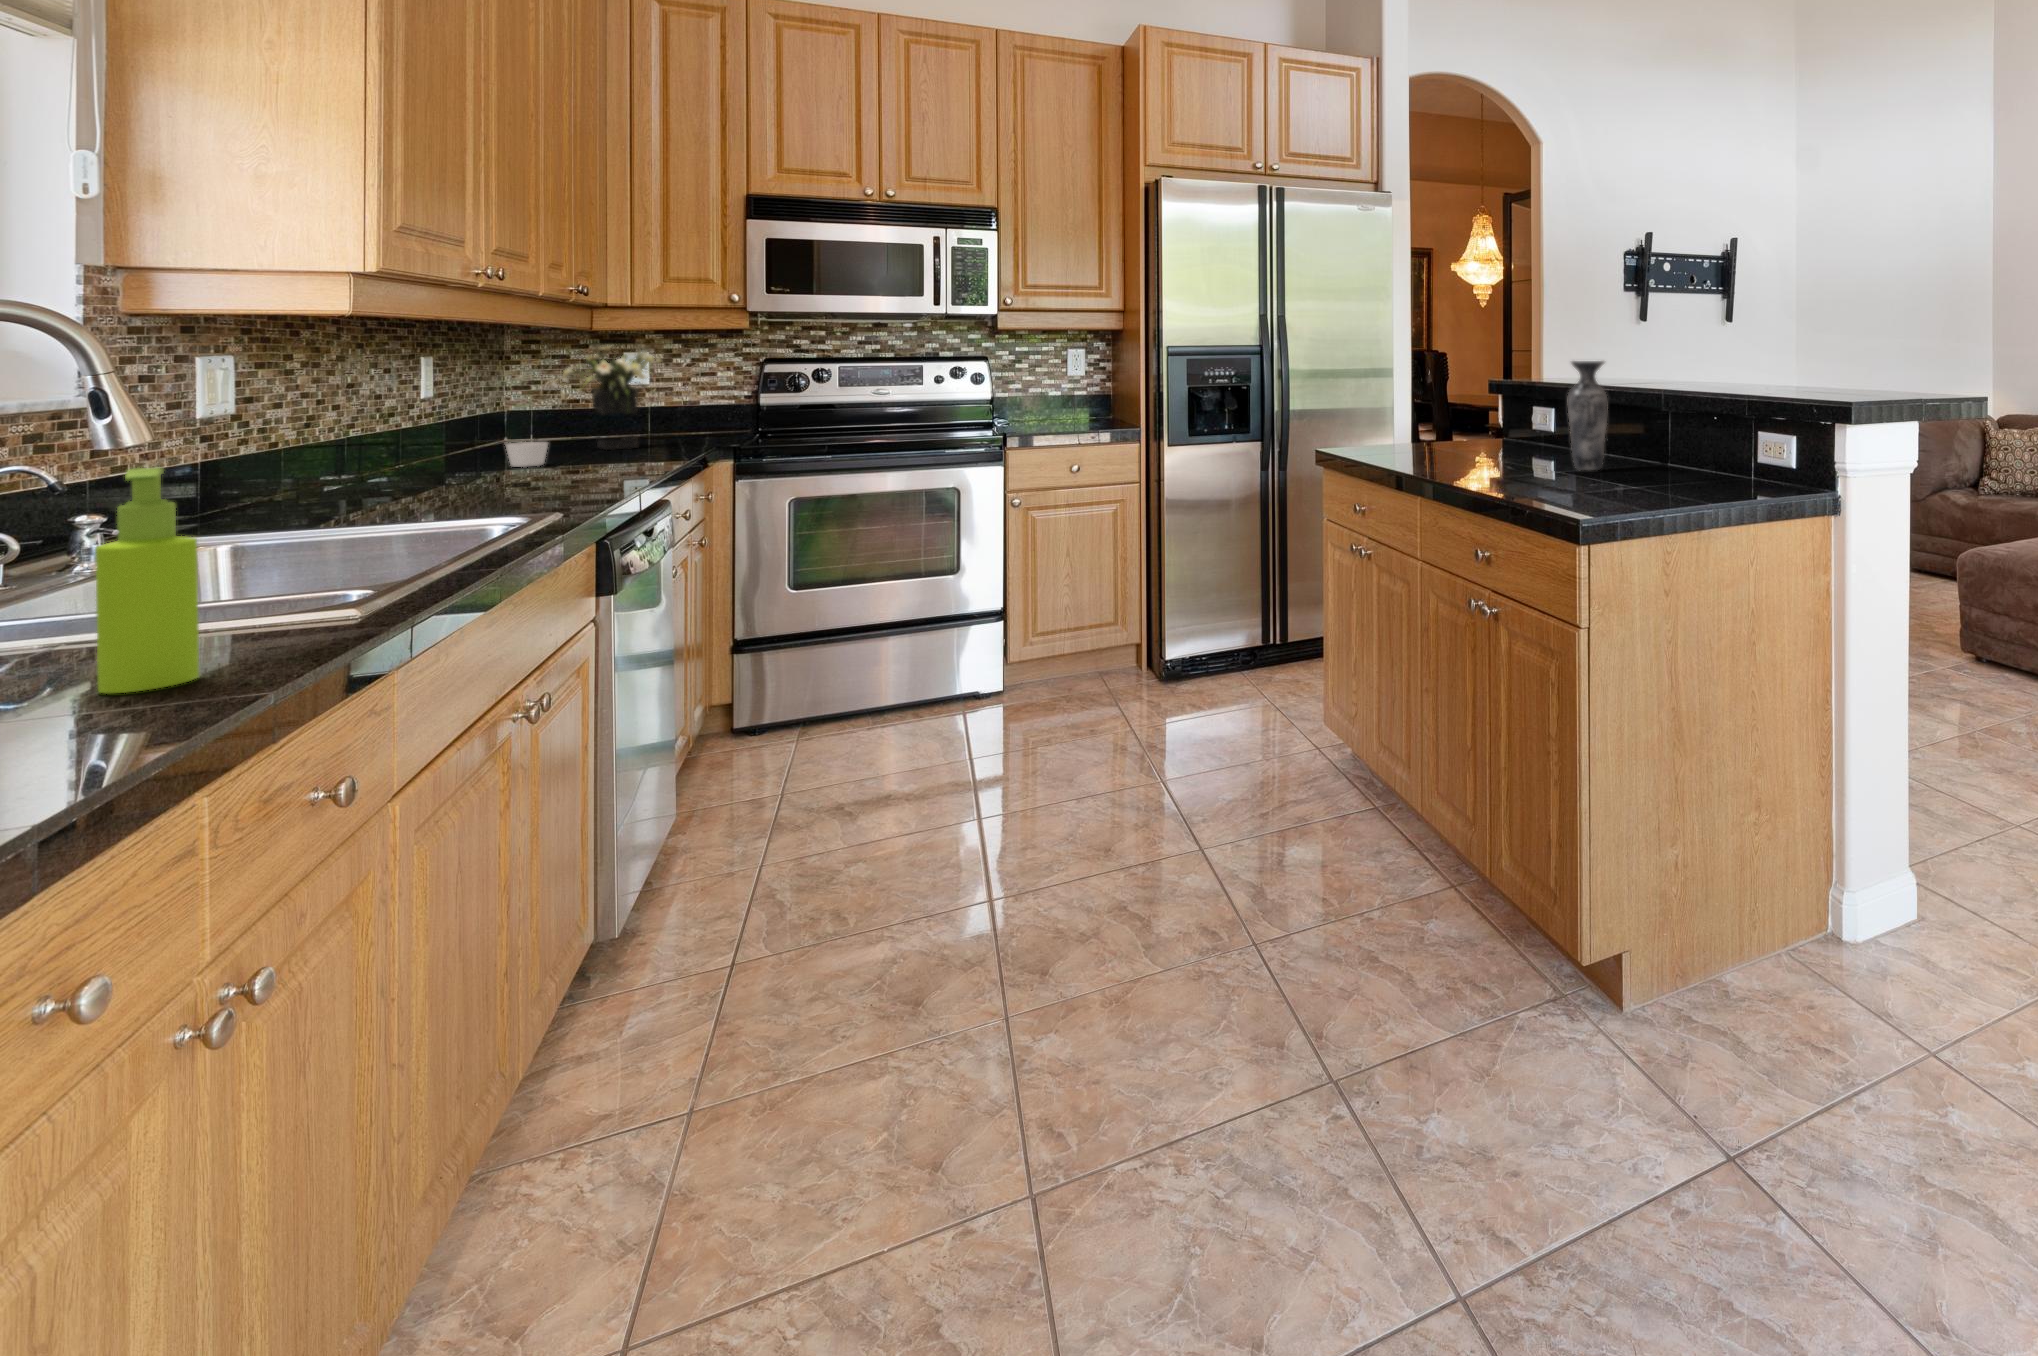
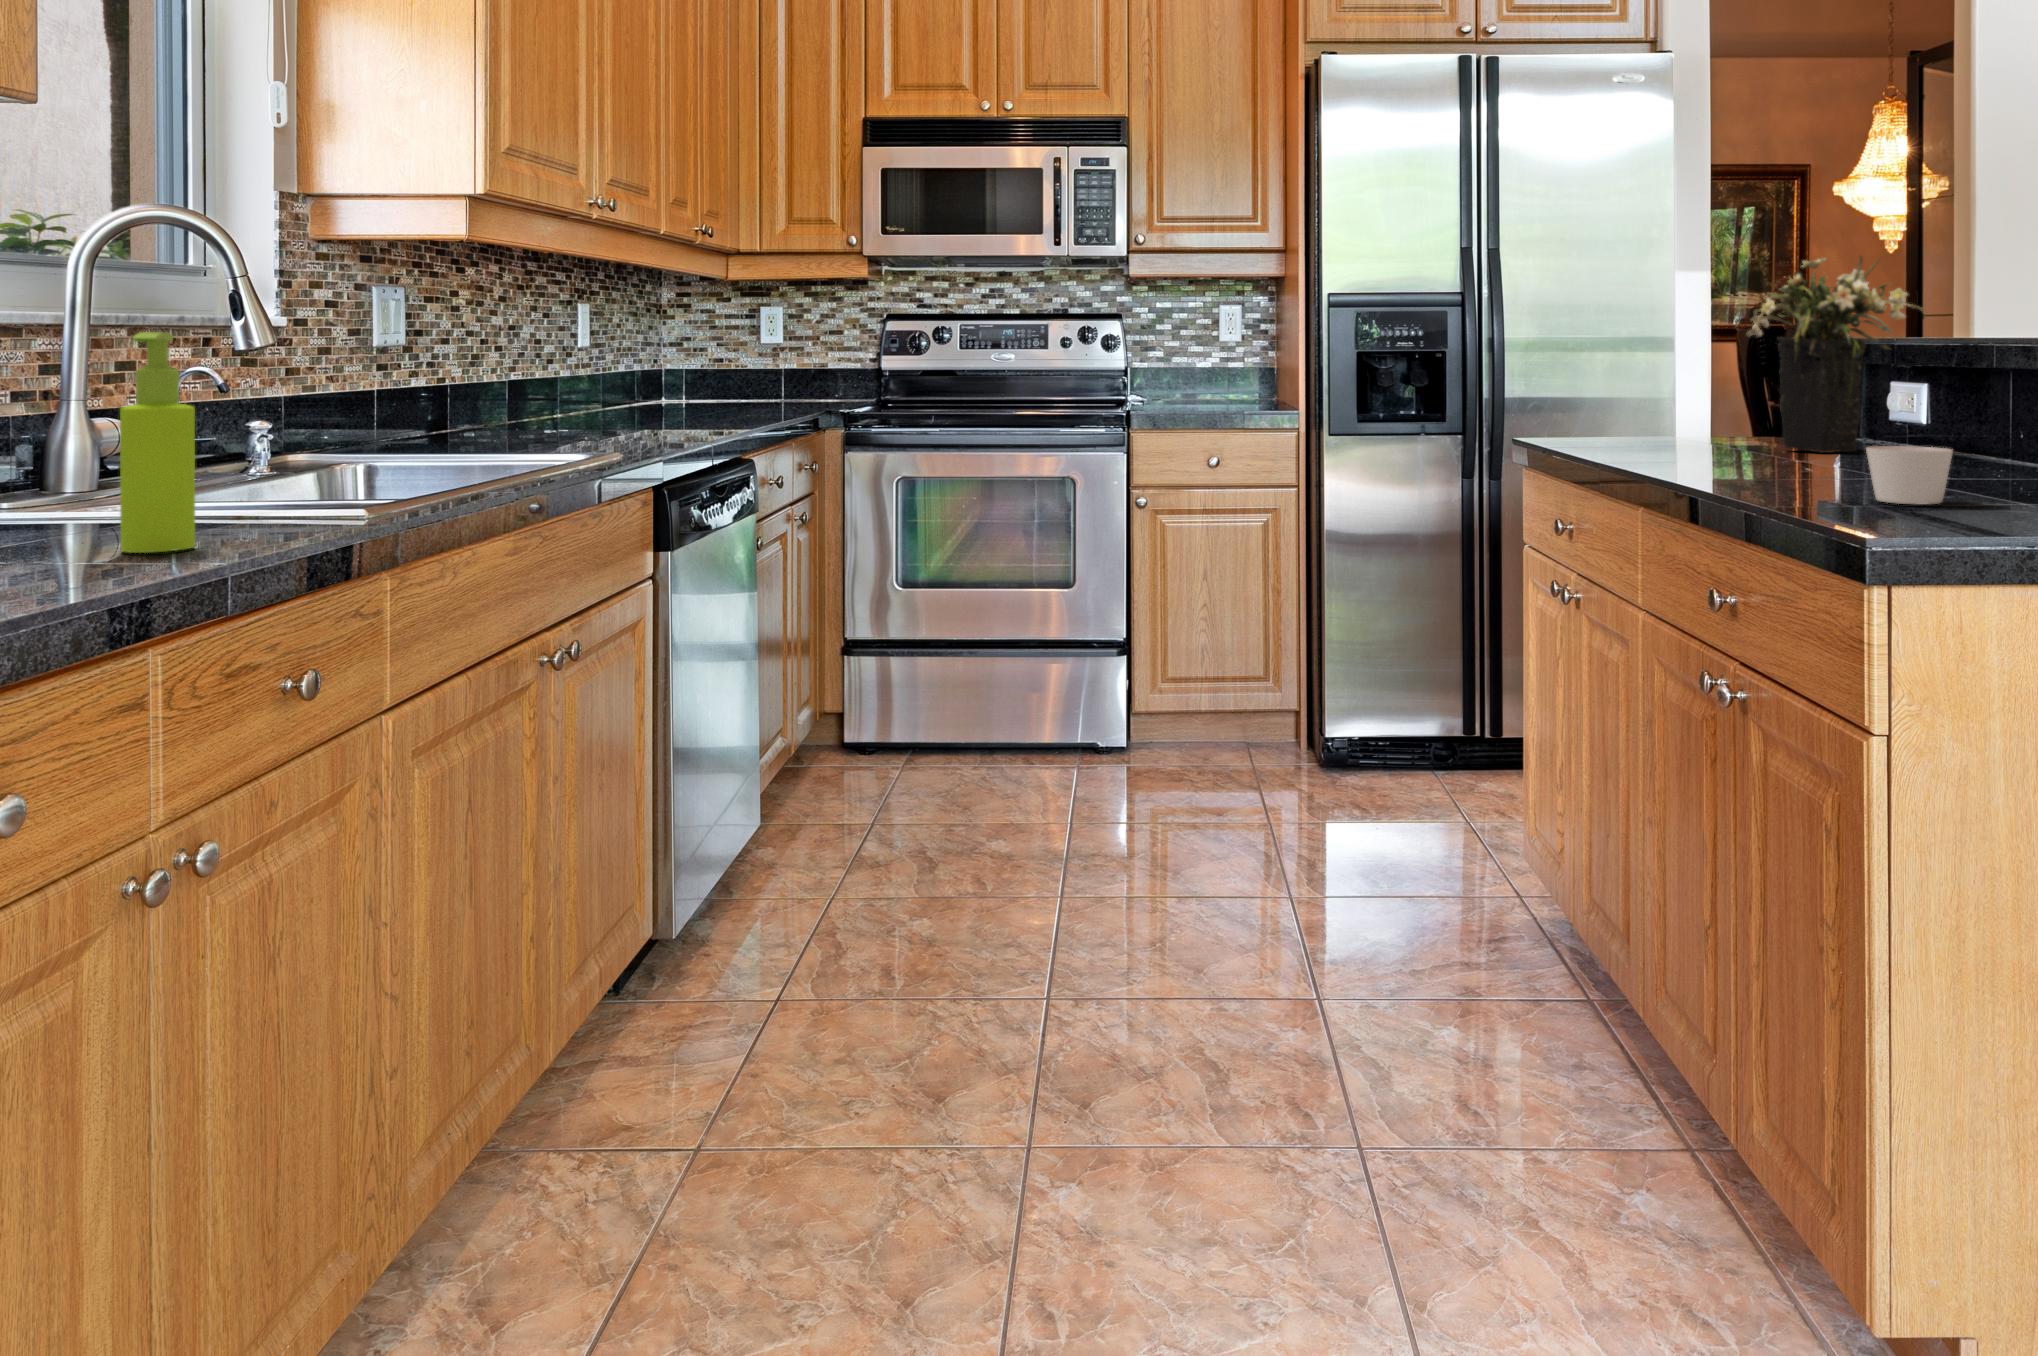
flower arrangement: present [550,346,661,450] -> present [1746,256,1924,453]
vase: present [1568,361,1607,470] -> none [1942,280,2023,474]
candle: present [506,442,548,467] -> present [1866,446,1953,505]

